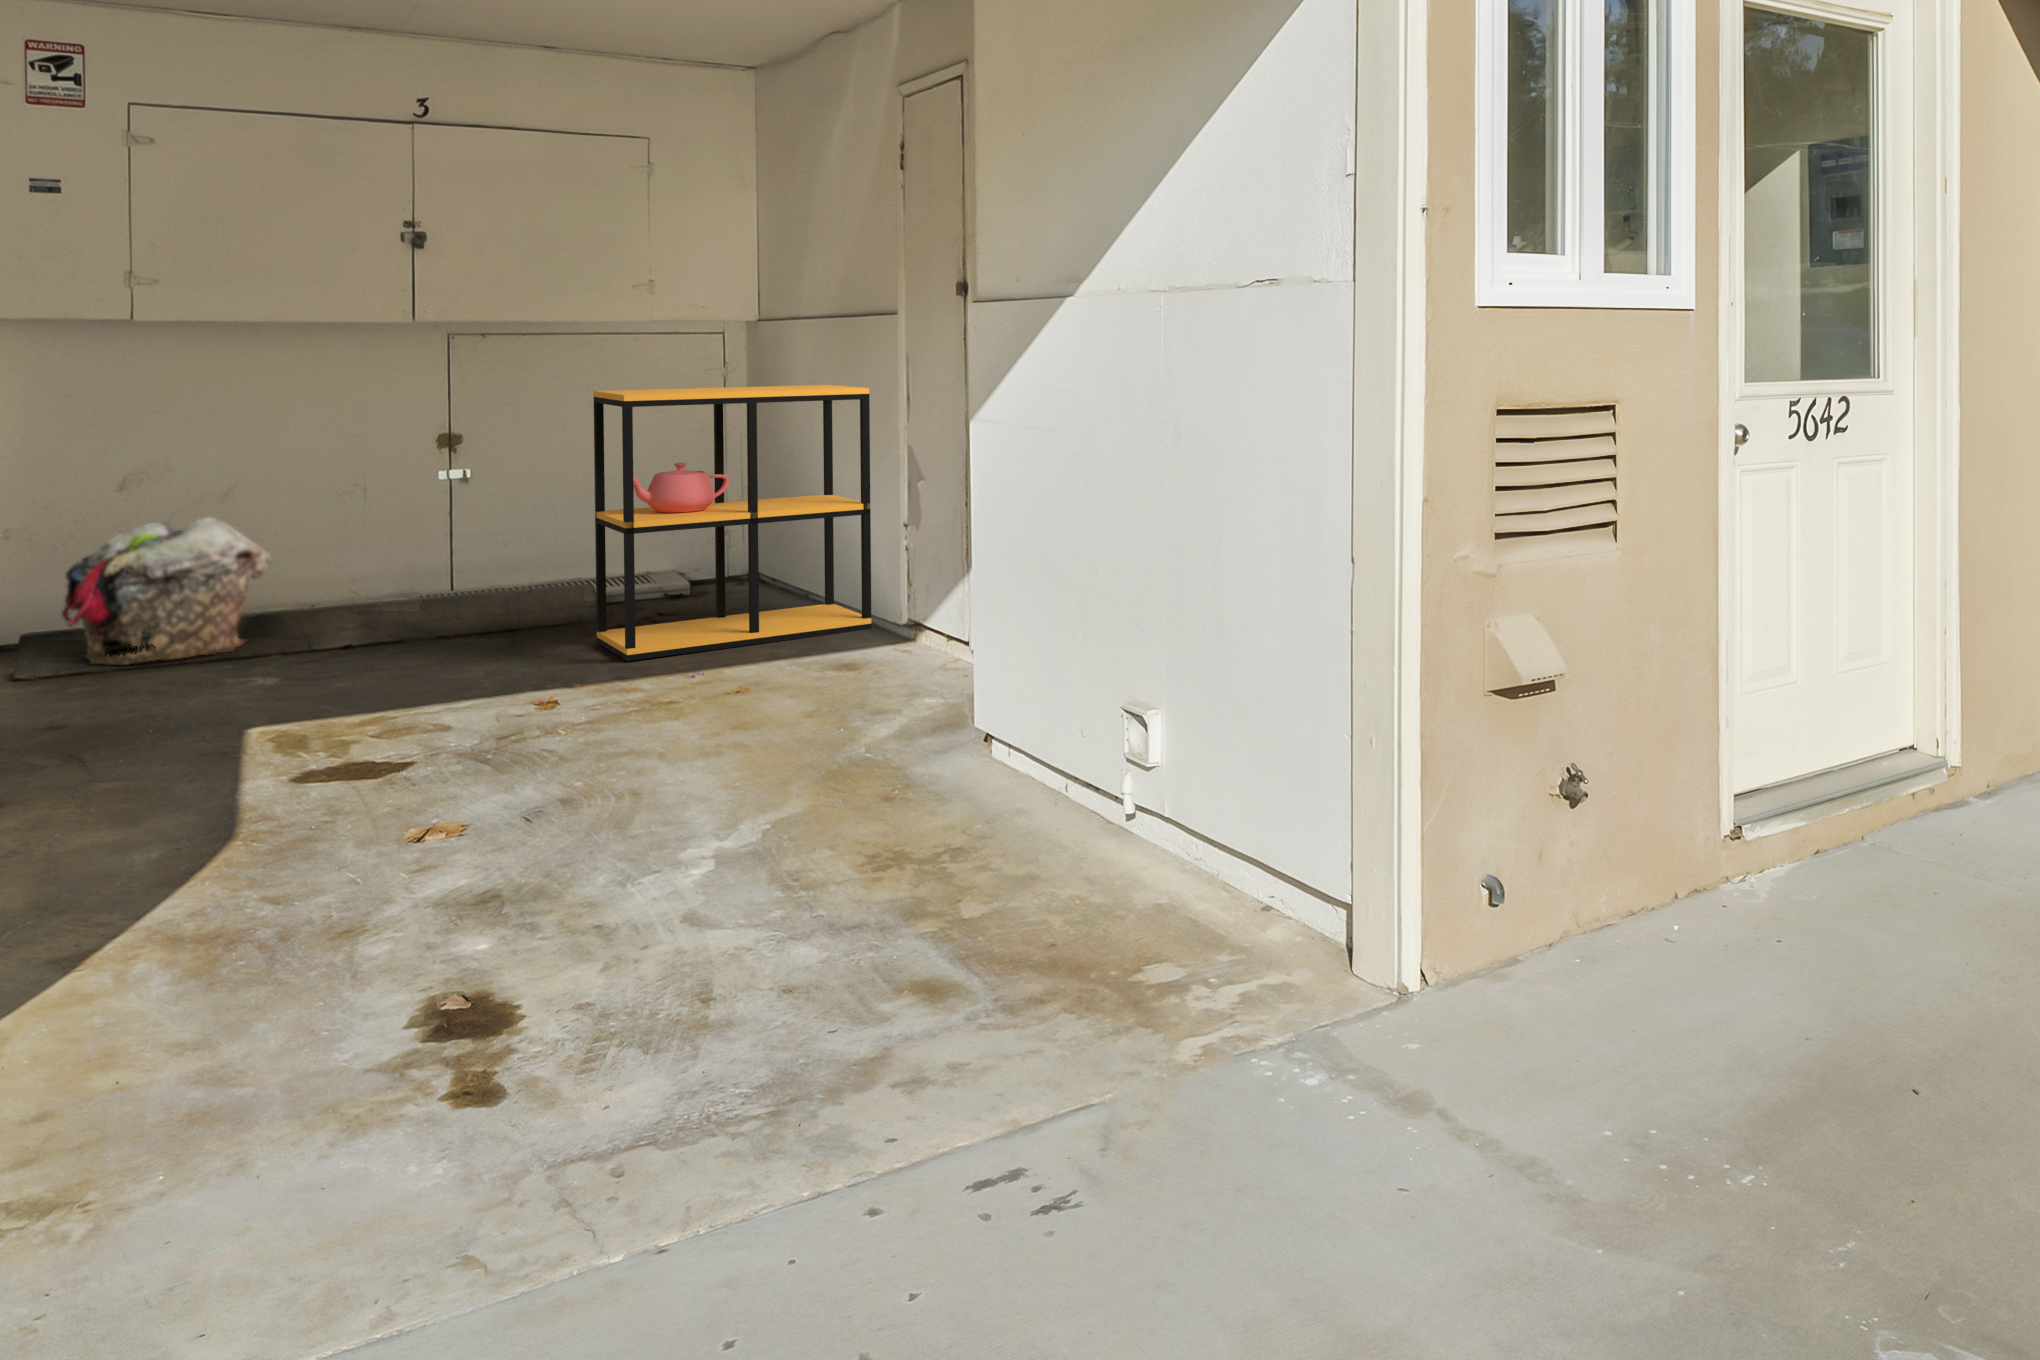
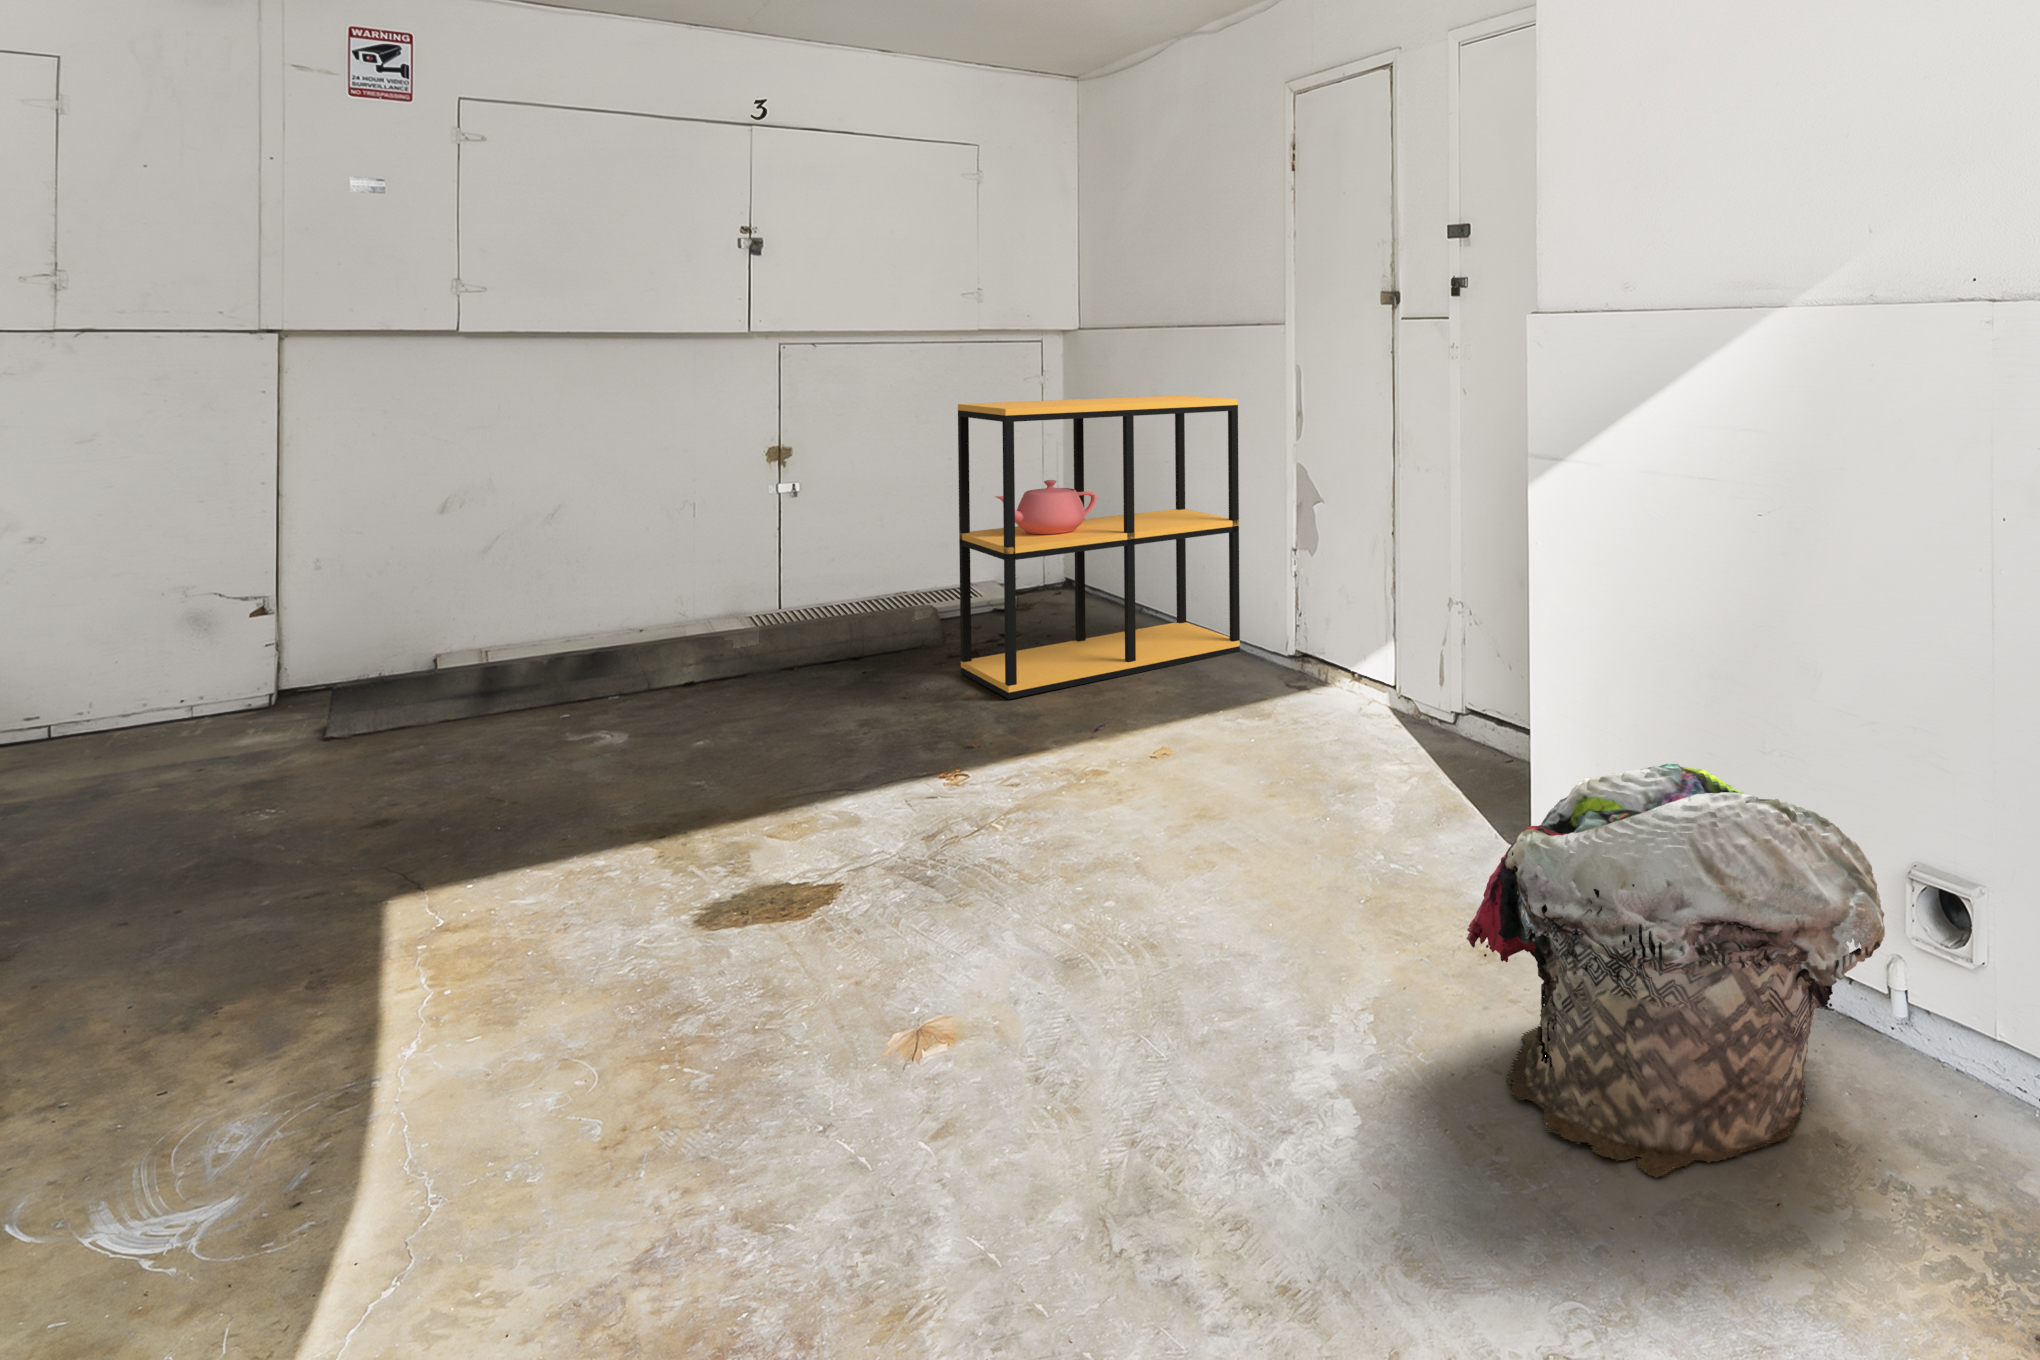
laundry basket: present [62,517,271,665] -> present [1467,764,1885,1178]

